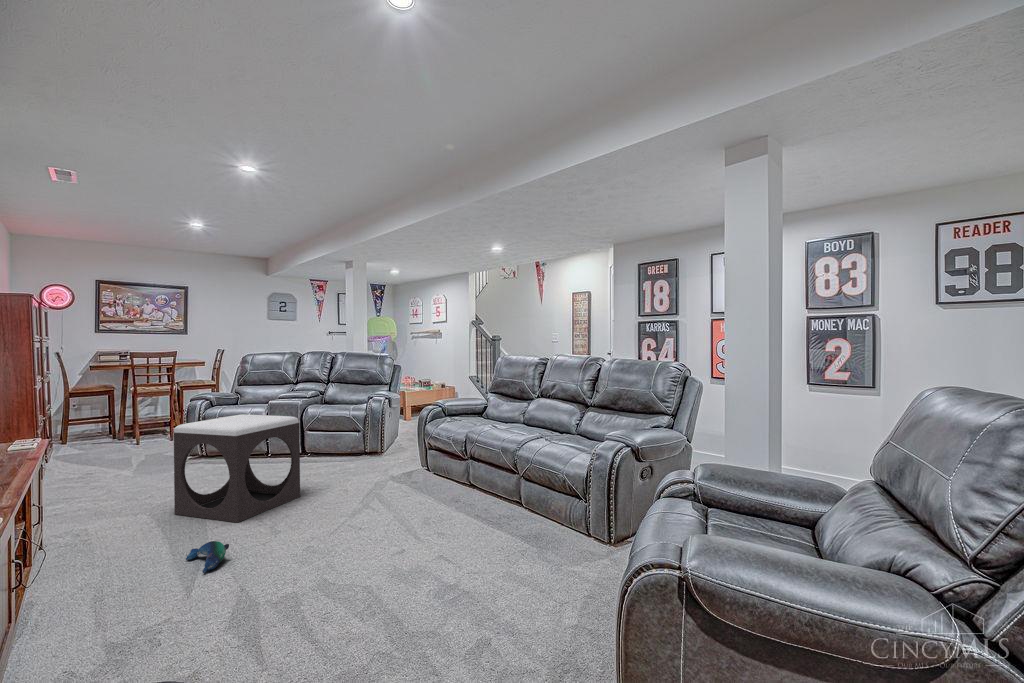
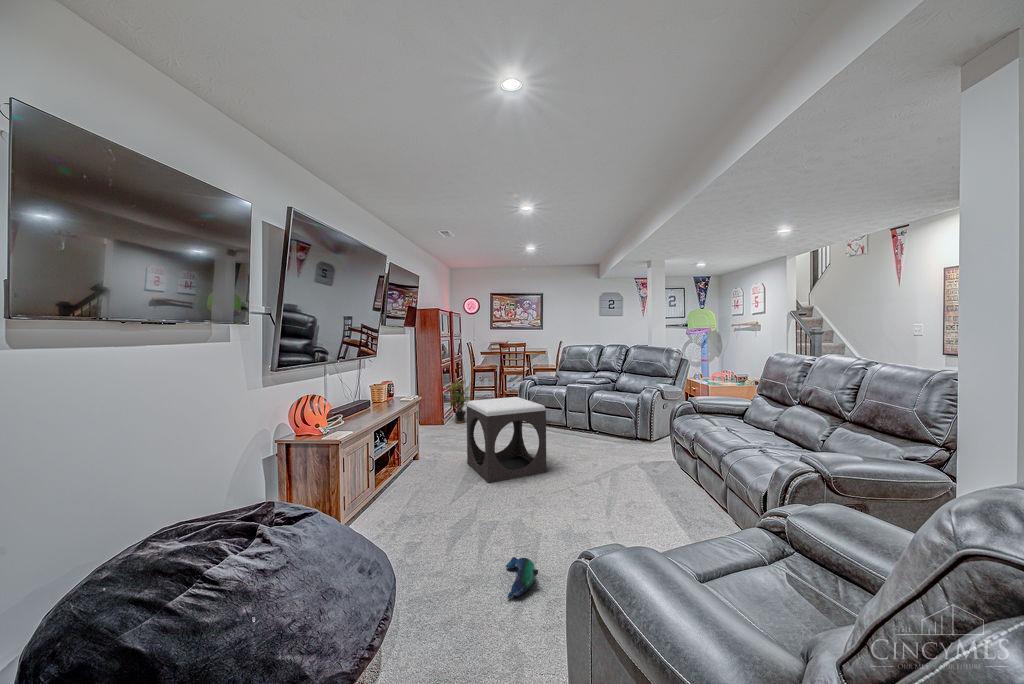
potted plant: none [51,408,101,479] -> present [448,379,468,423]
plush toy: present [186,541,229,573] -> present [506,557,538,599]

